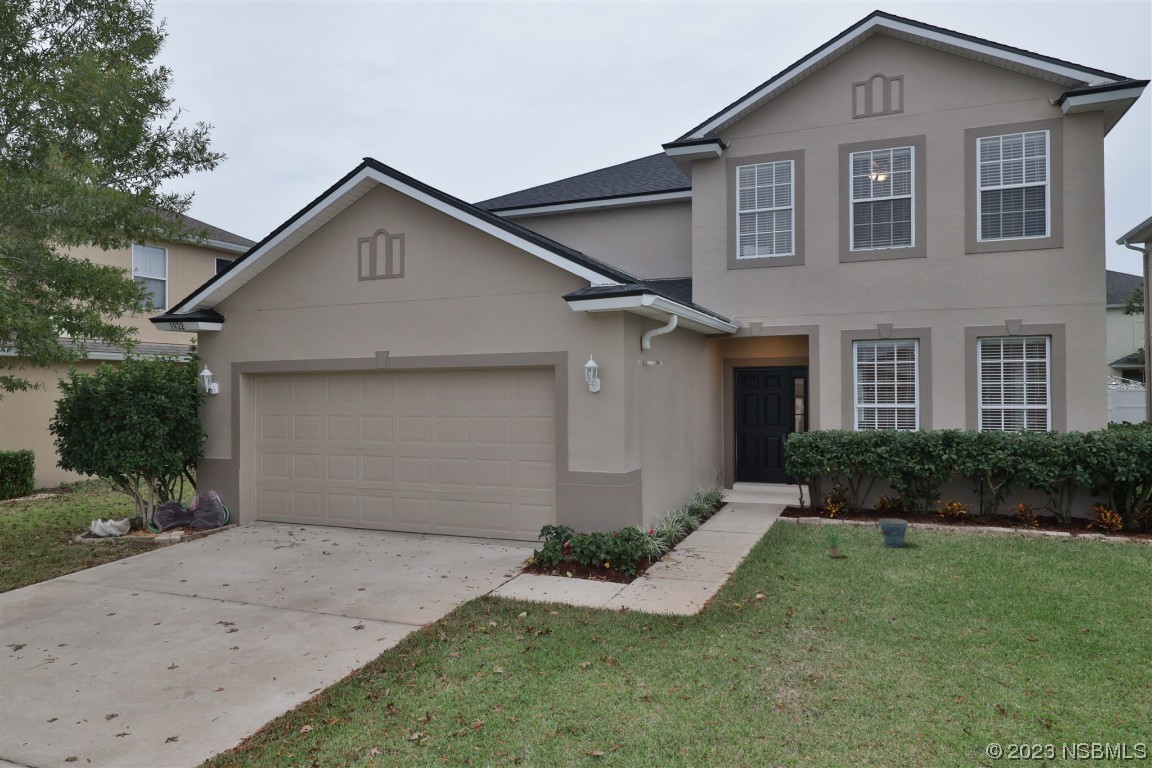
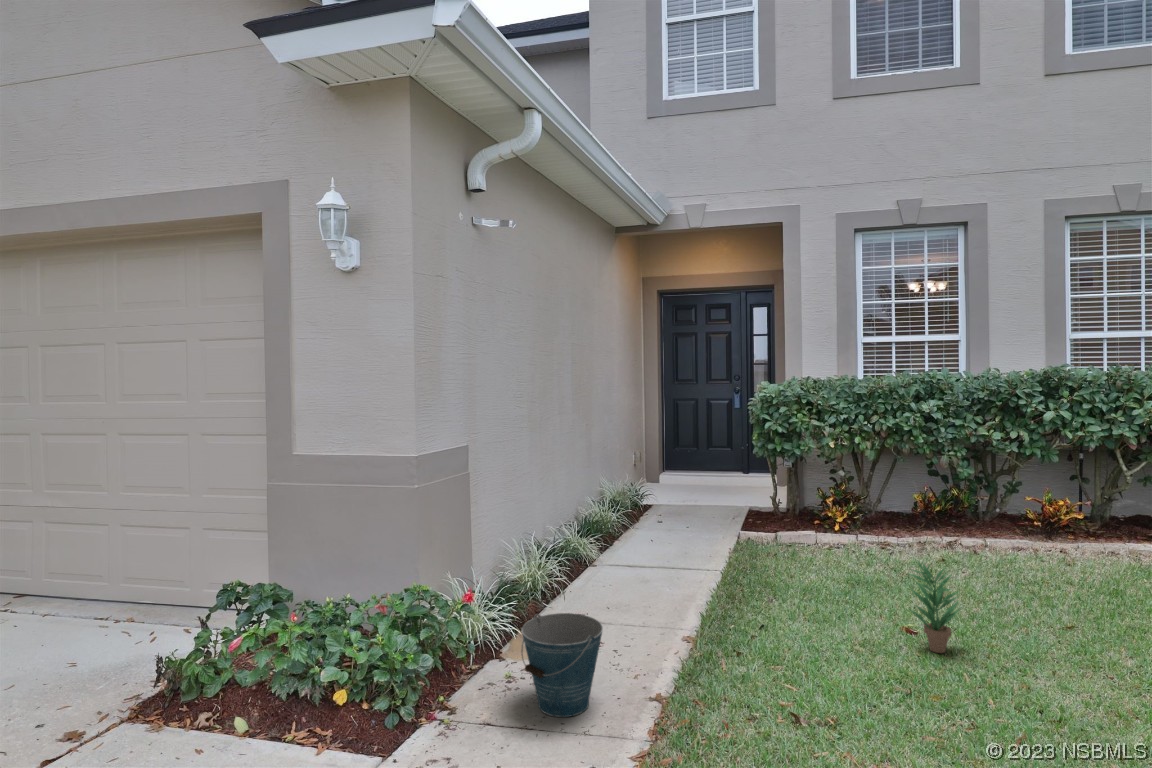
bucket: present [880,518,907,547] -> present [521,613,603,717]

